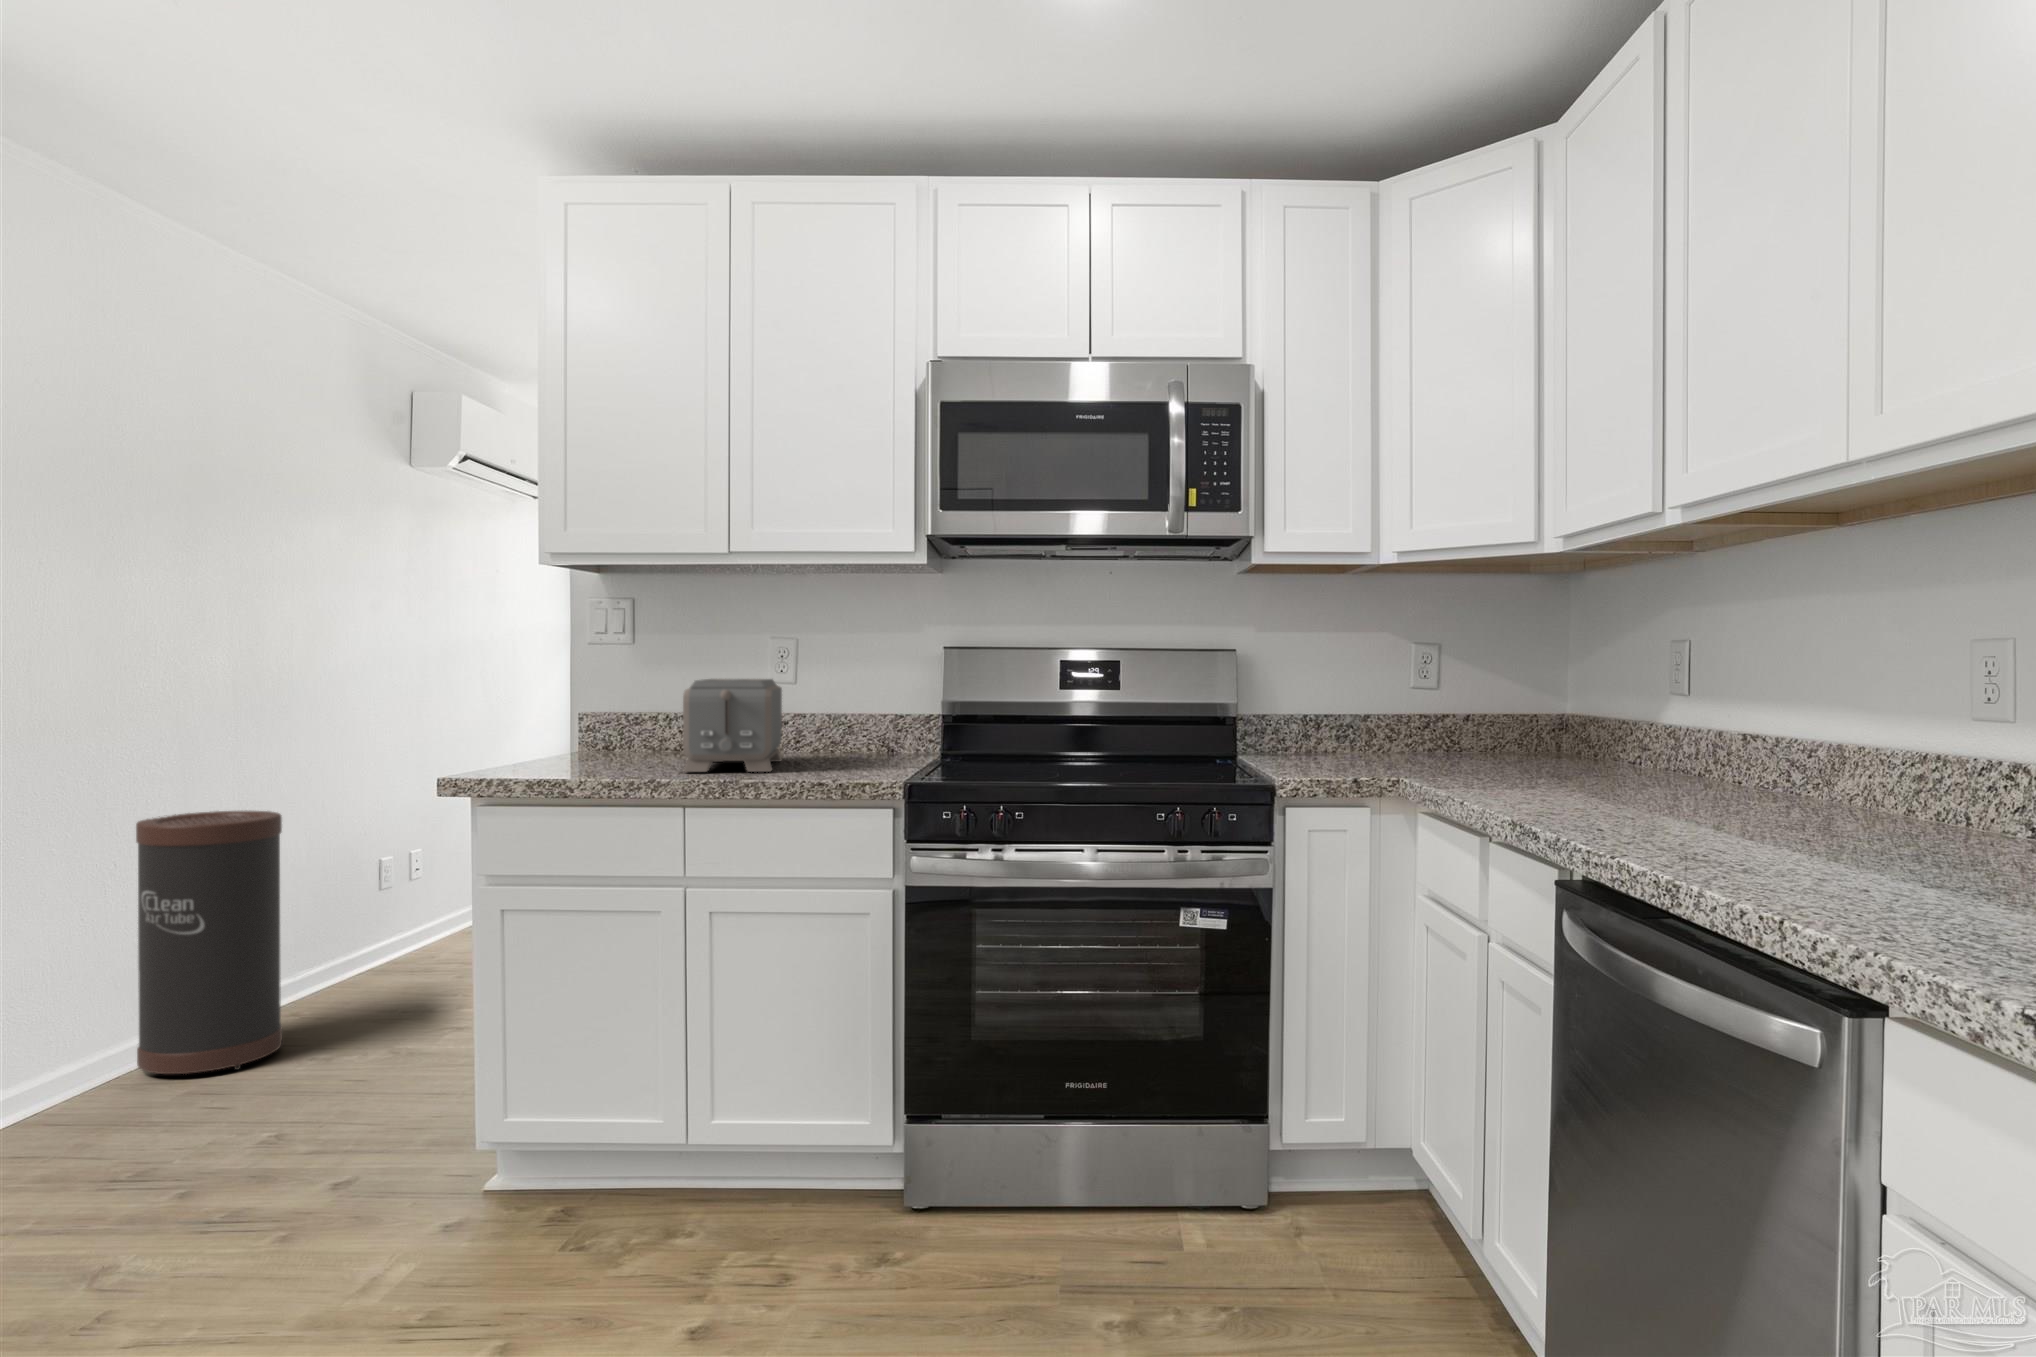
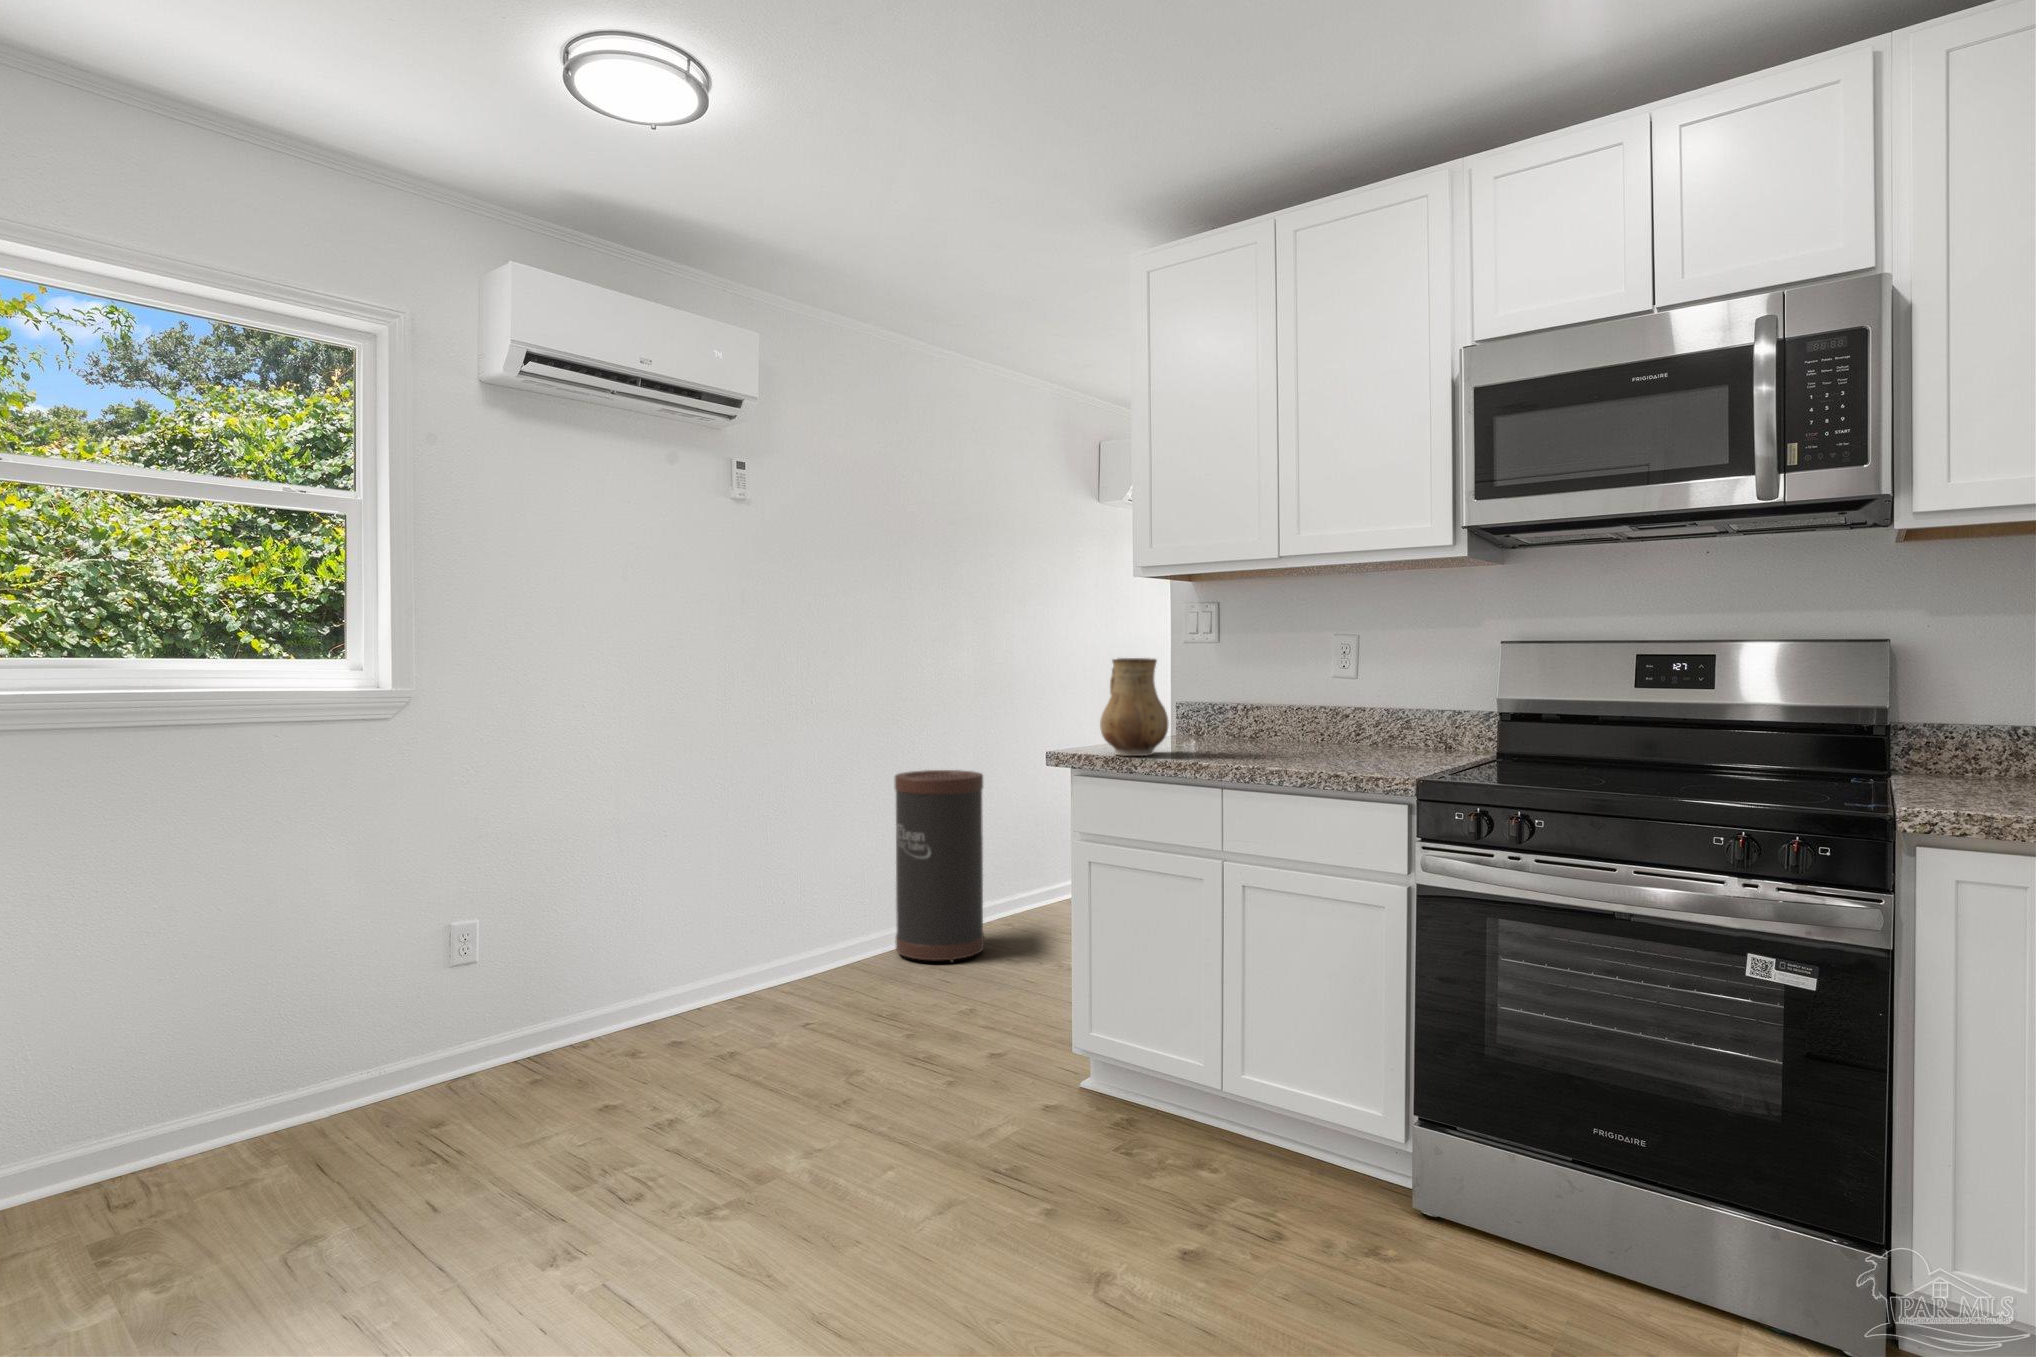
ceramic pitcher: none [525,660,611,775] -> present [1100,658,1168,756]
toaster: present [683,679,782,772] -> none [1225,674,1334,762]

